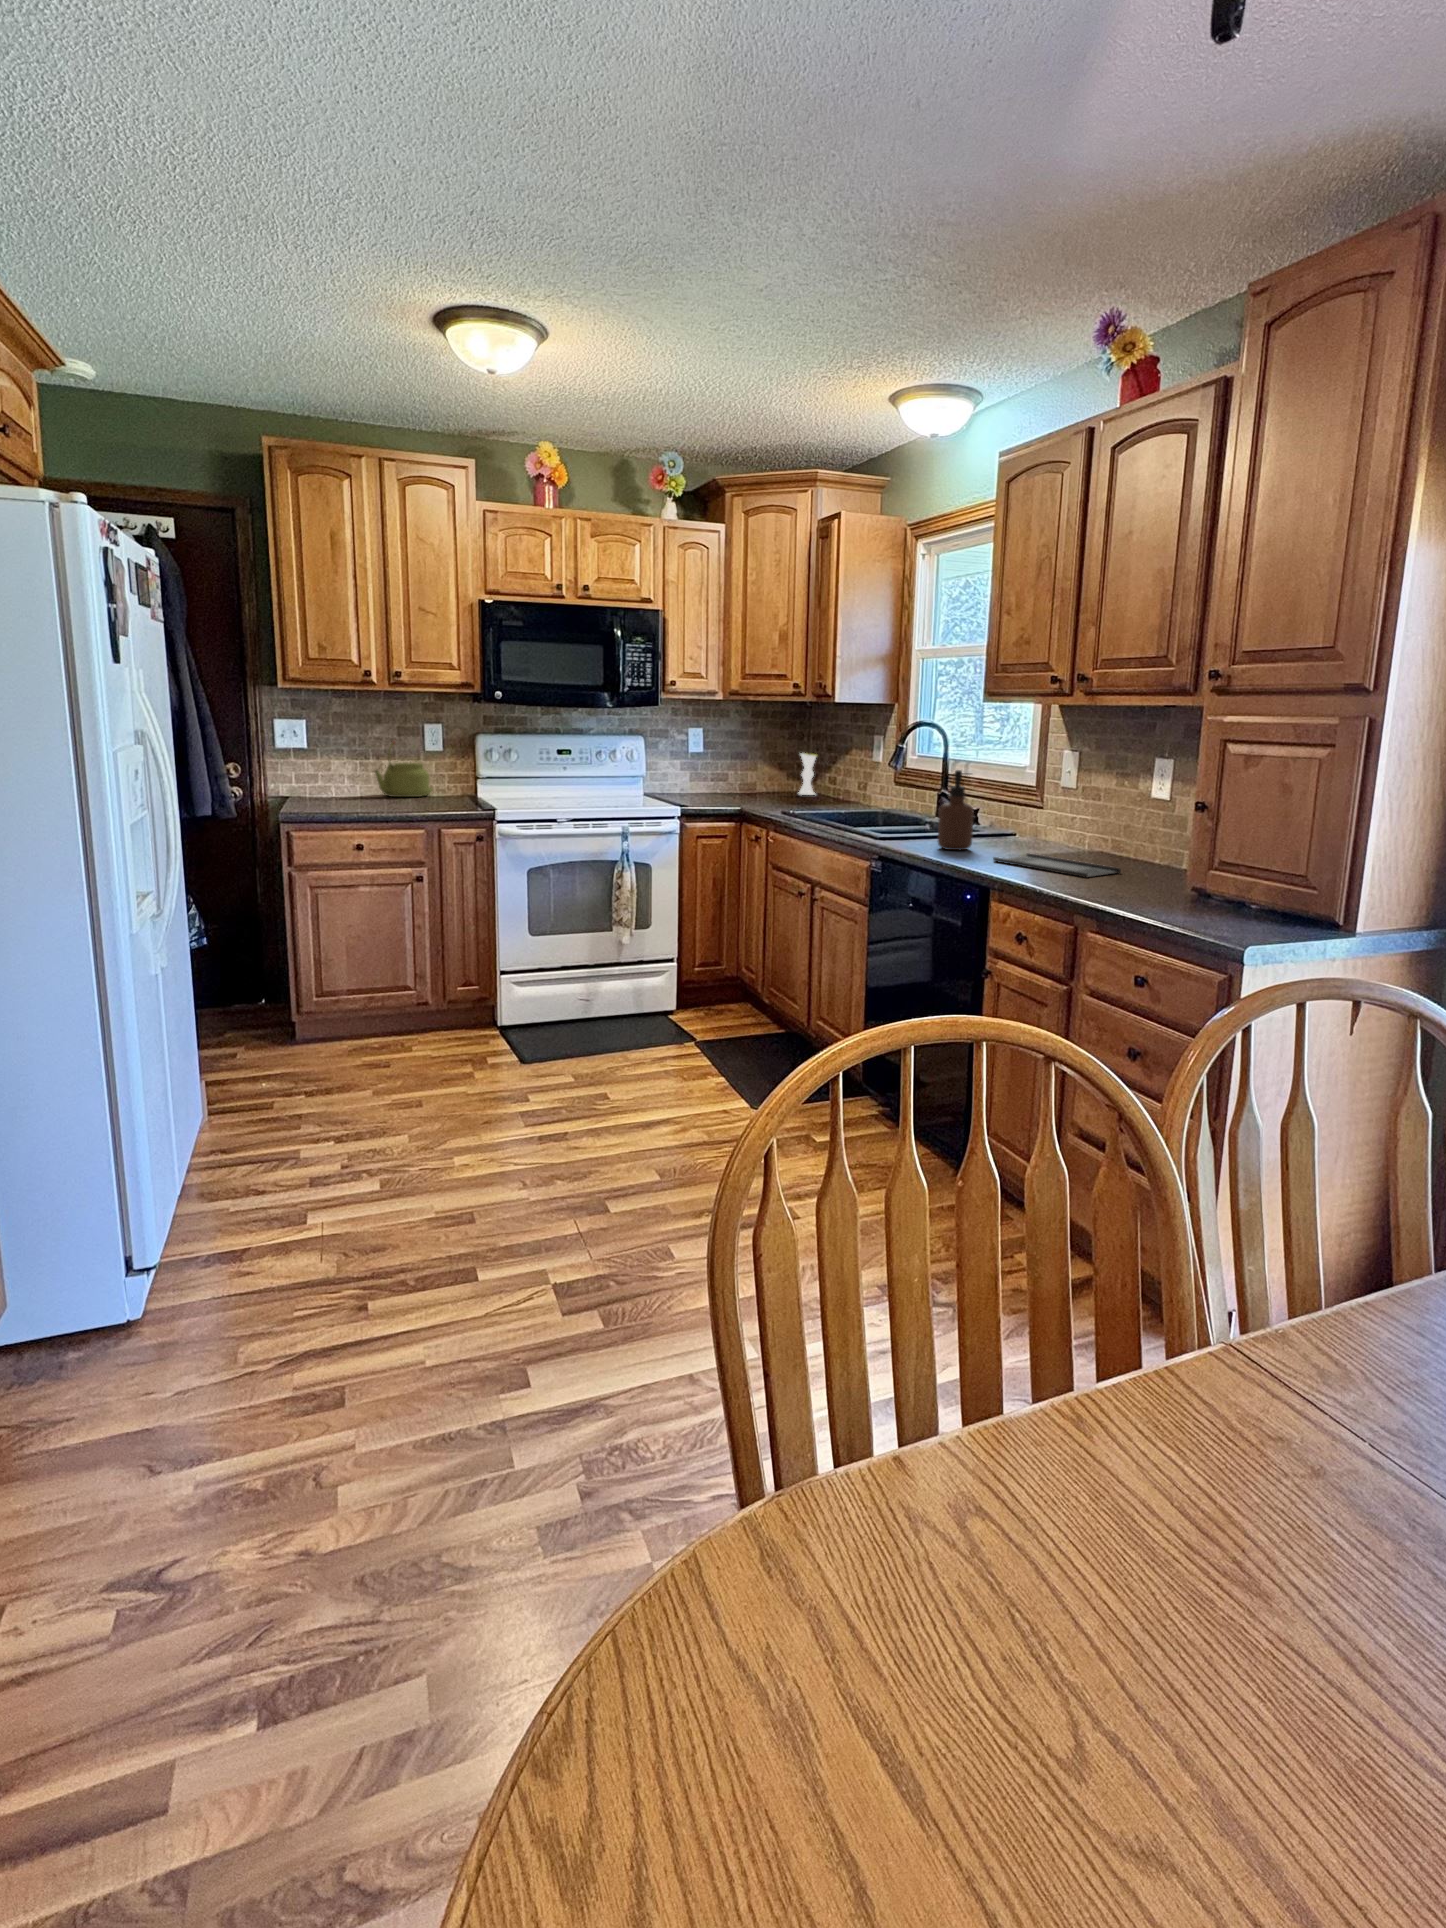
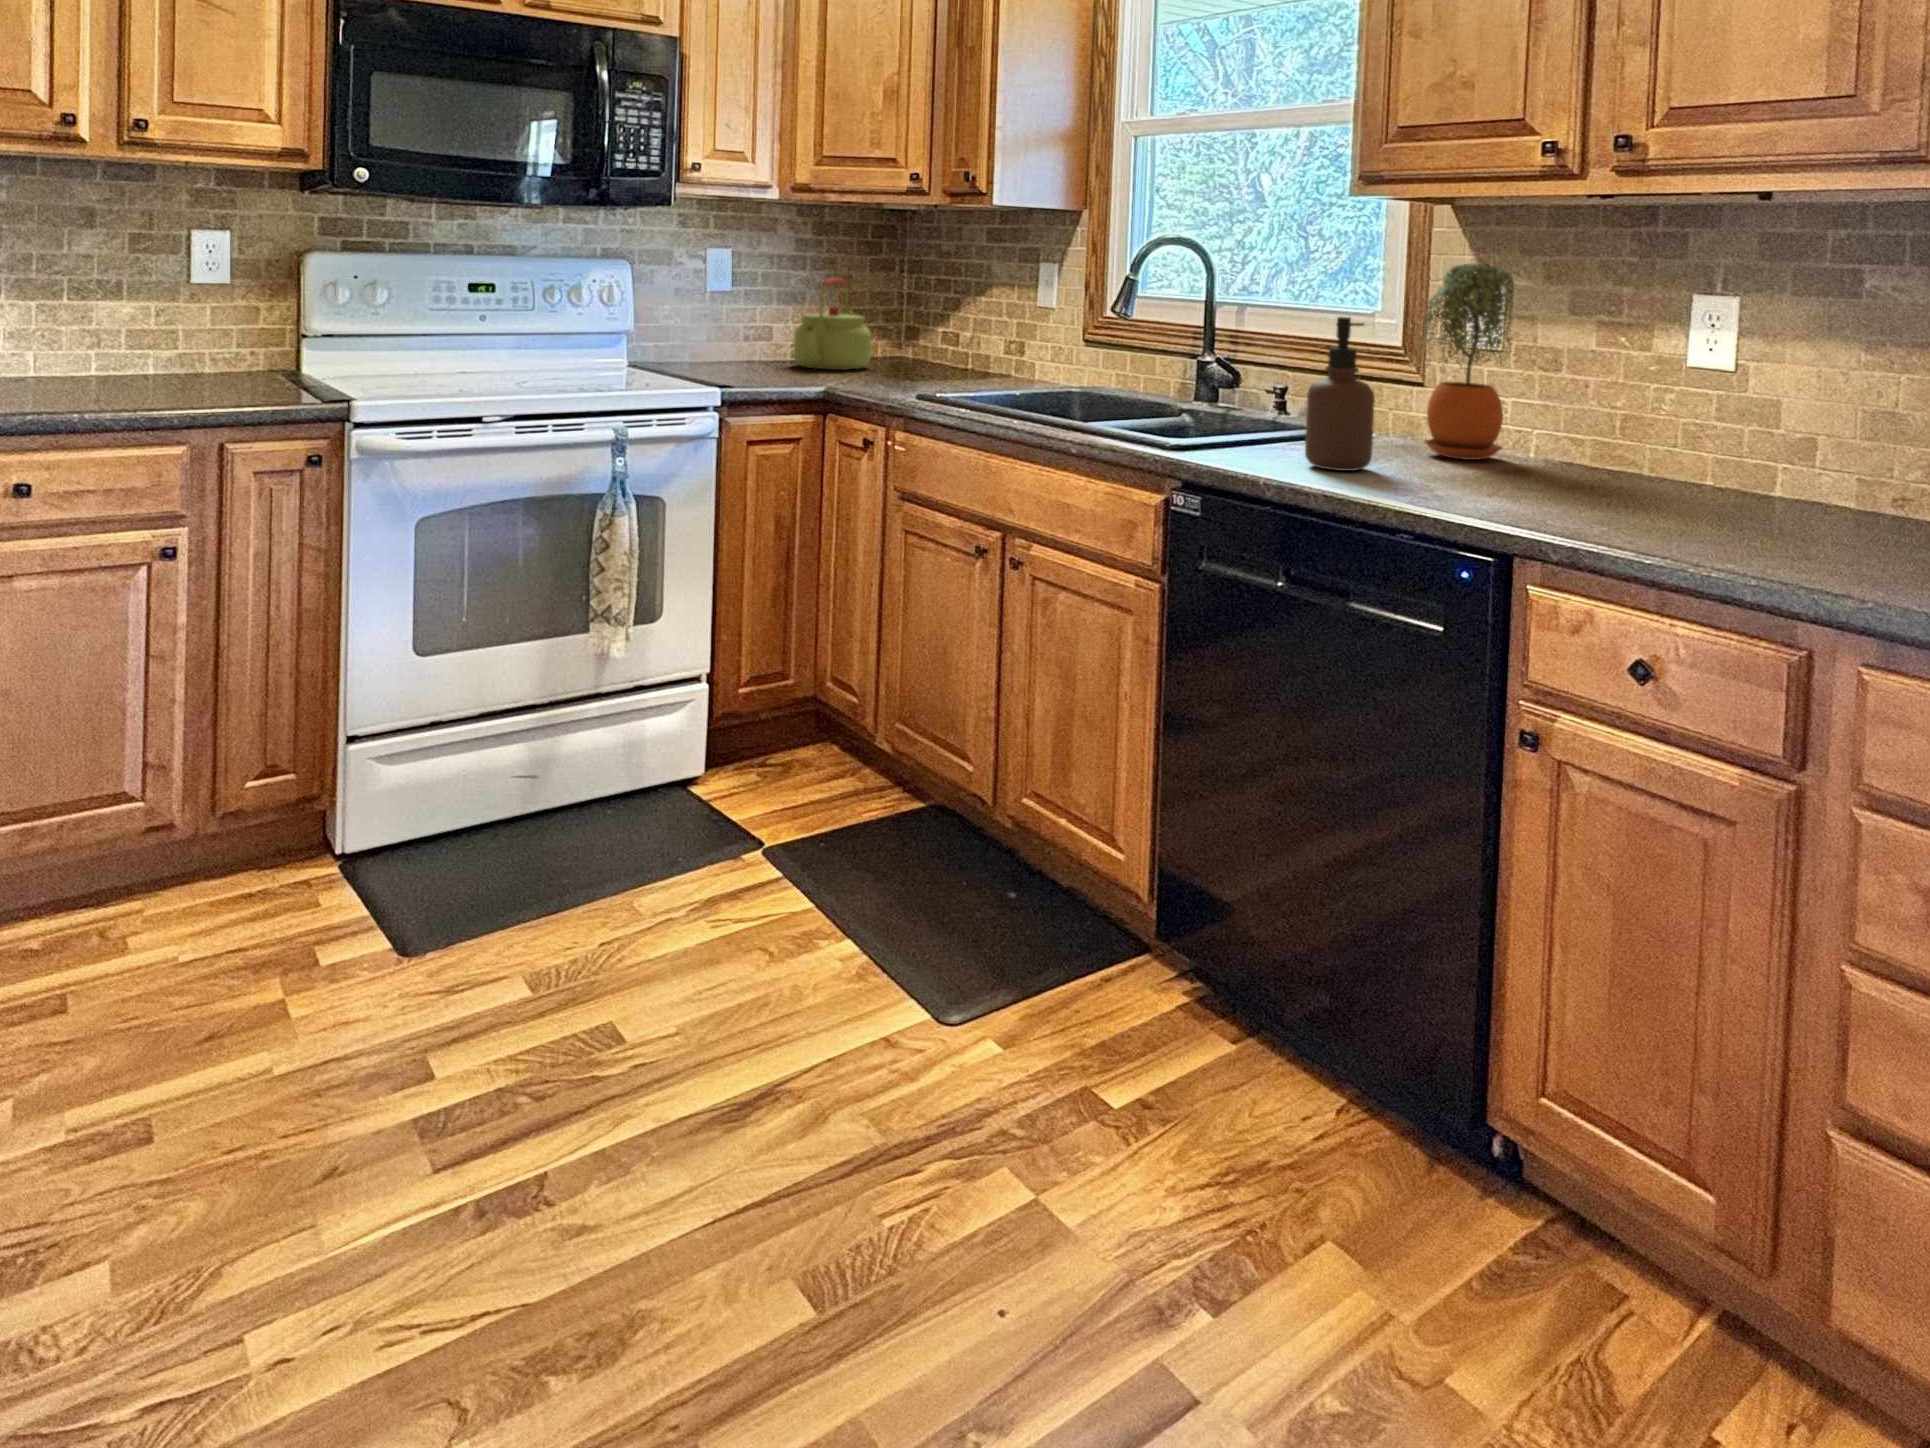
potted plant: none [1020,739,1076,848] -> present [1418,264,1514,460]
kettle: present [375,742,432,797] -> present [793,278,871,370]
vase: present [799,745,819,795] -> none [889,279,927,364]
tray: present [993,853,1121,878] -> none [1463,475,1728,531]

